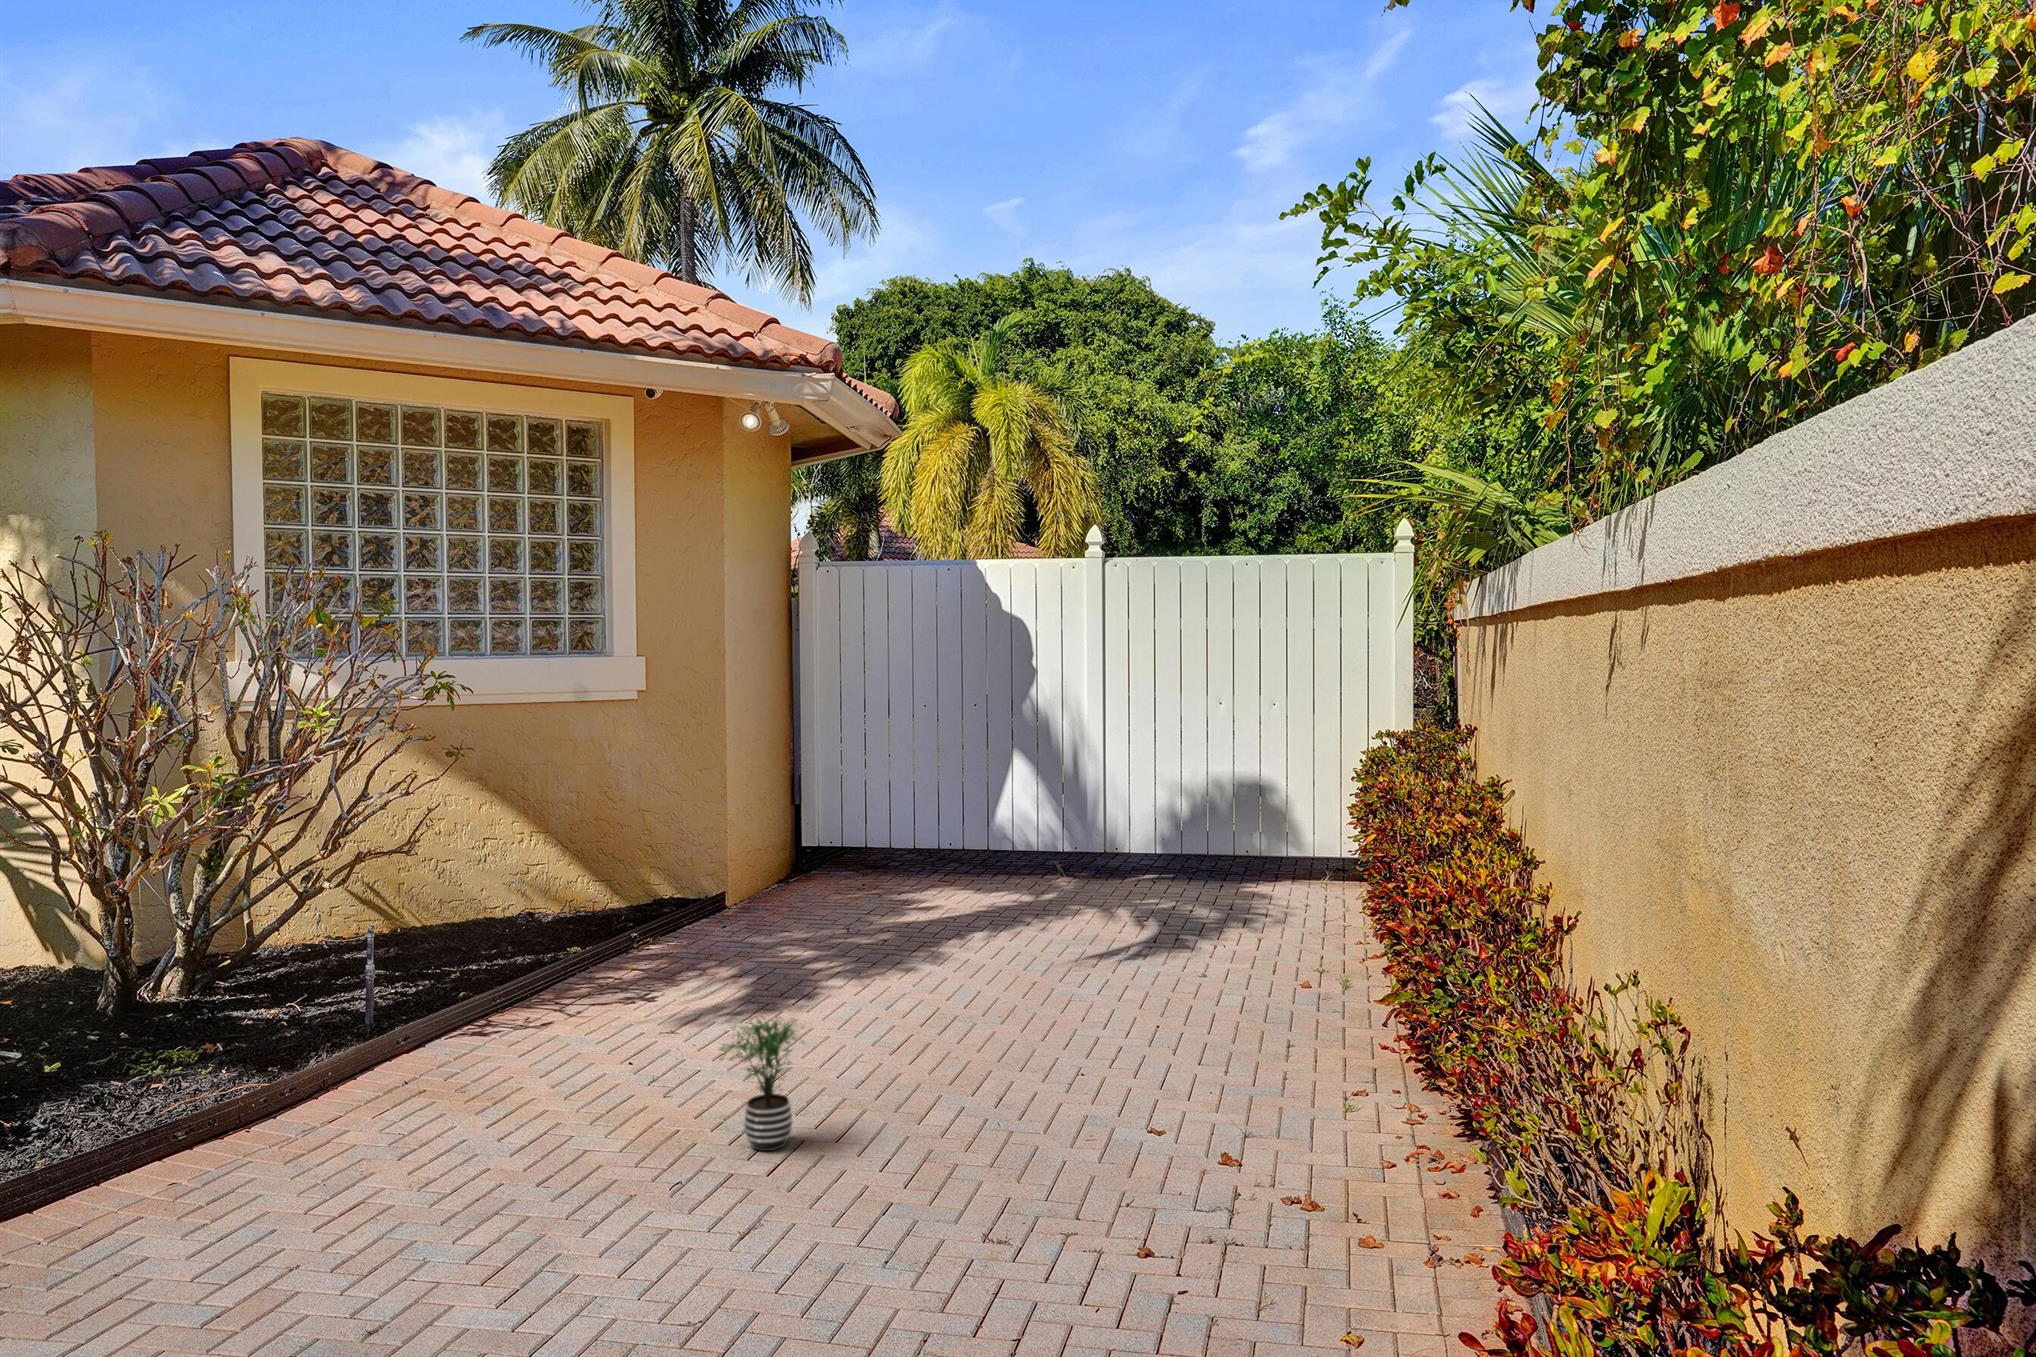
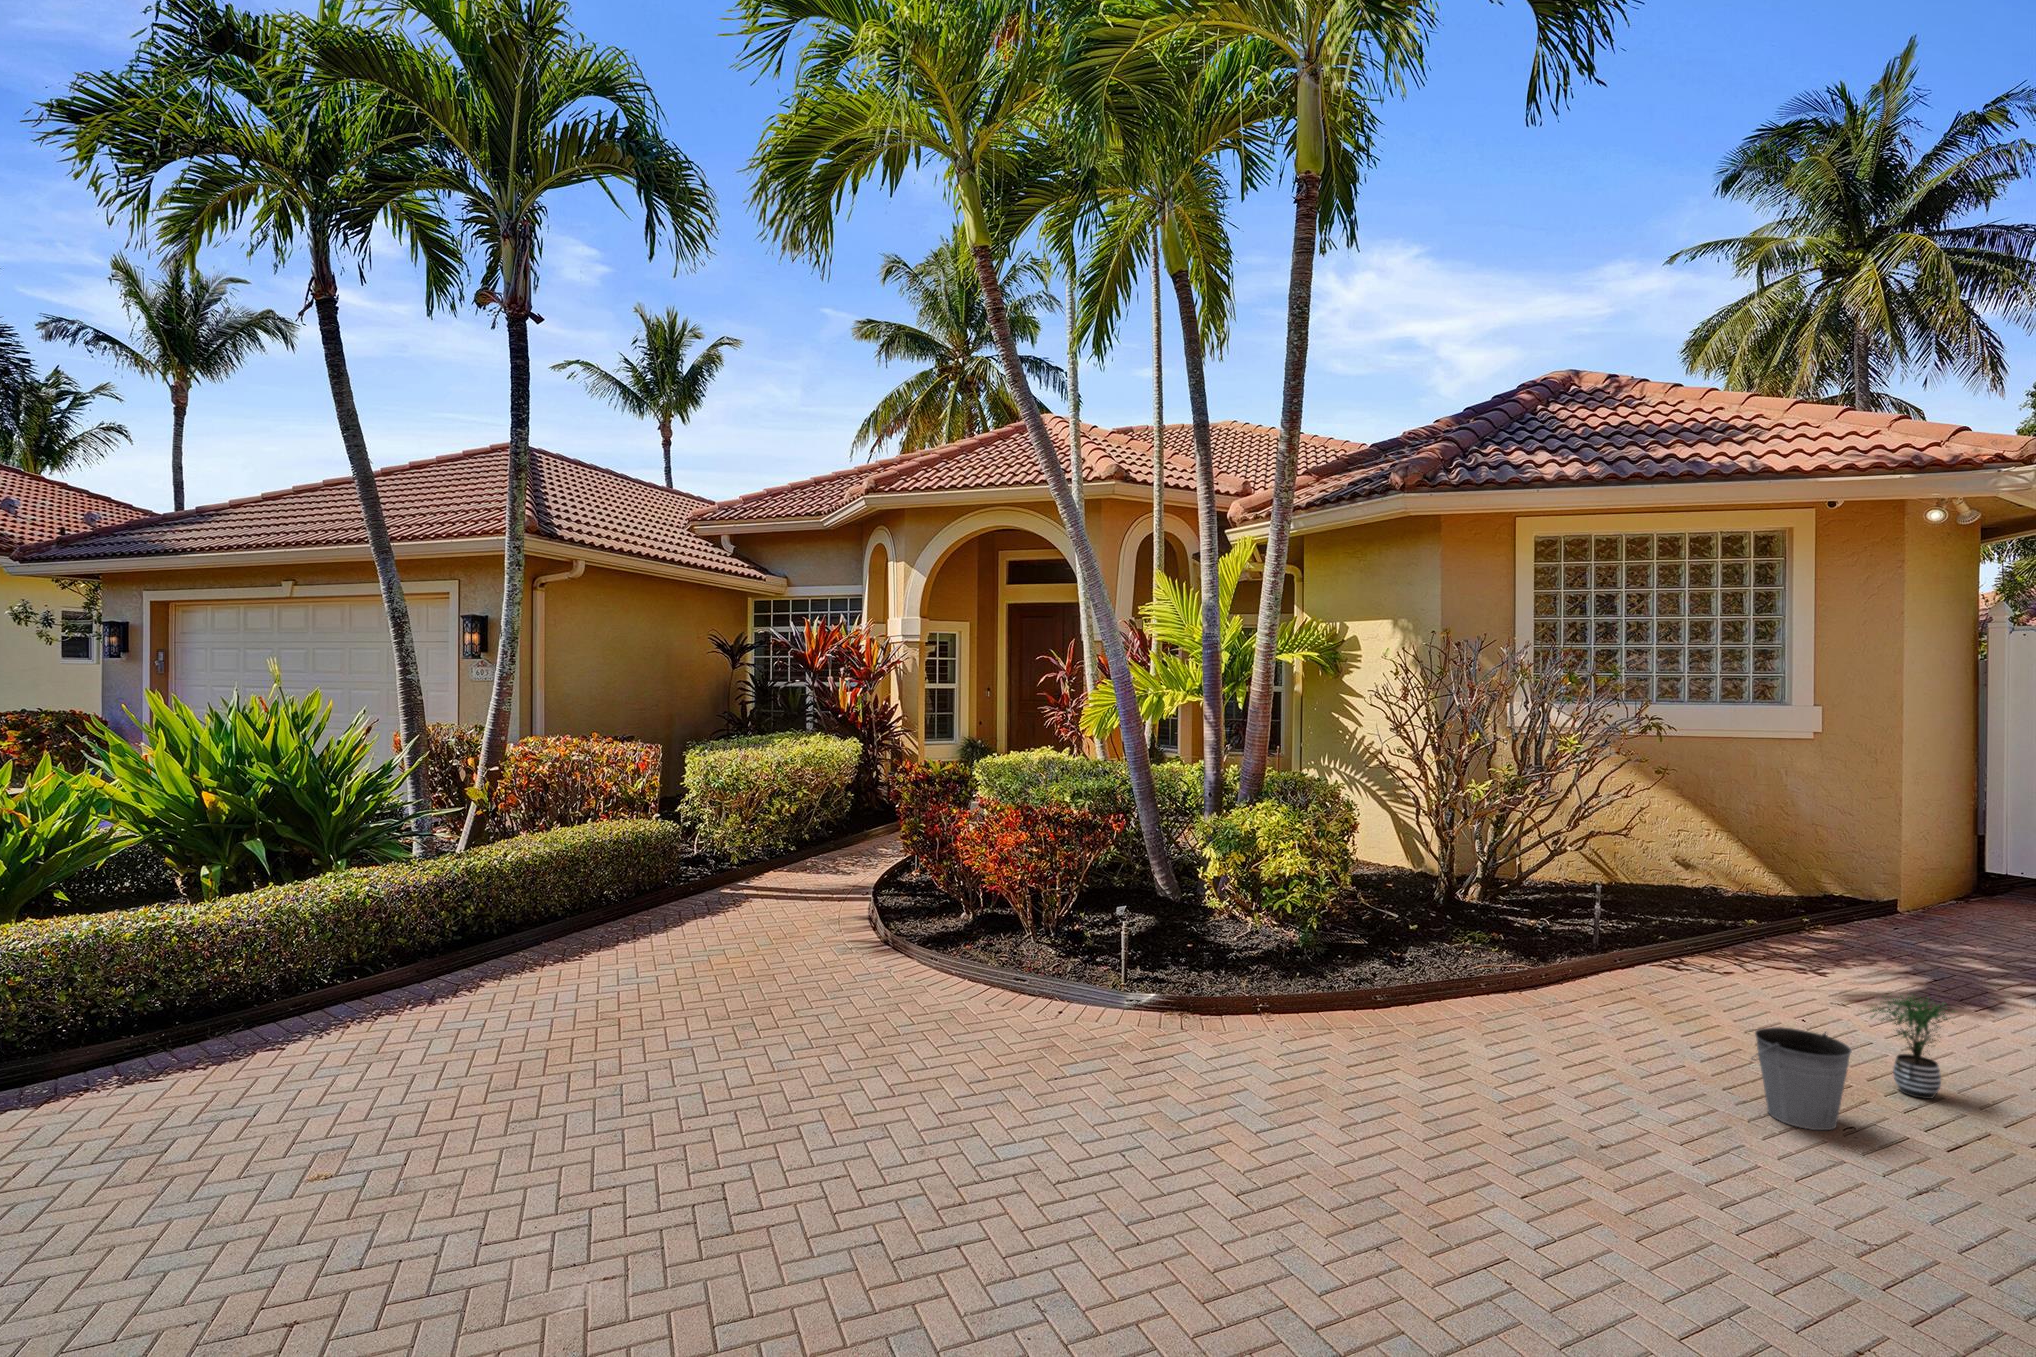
bucket: none [585,1101,707,1256] -> present [1752,1027,1852,1130]

